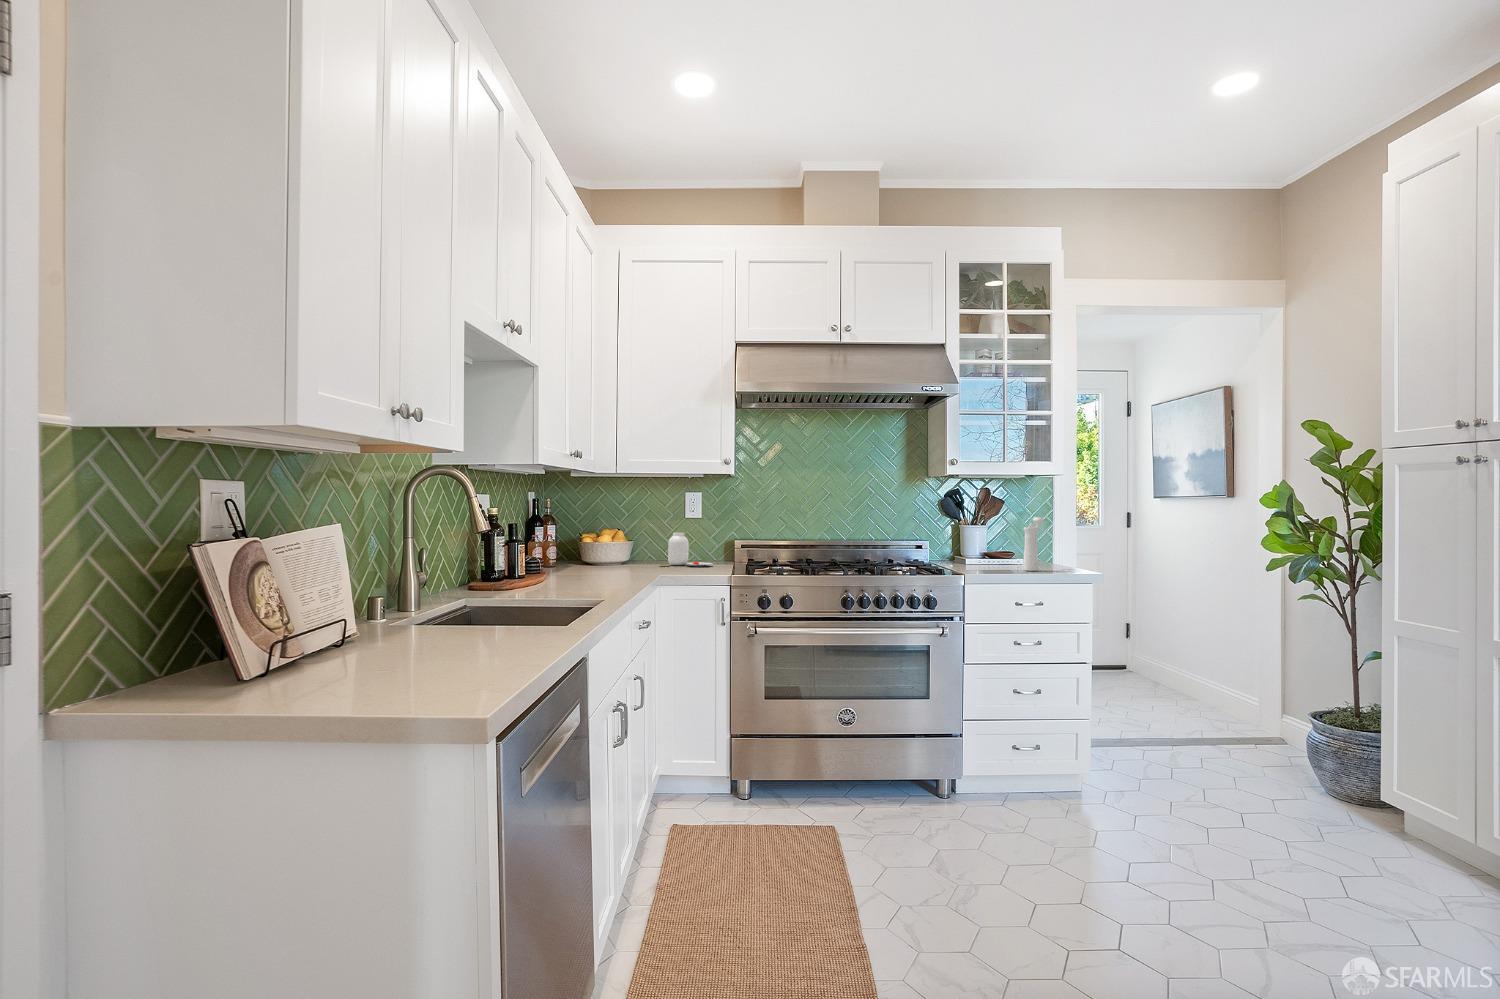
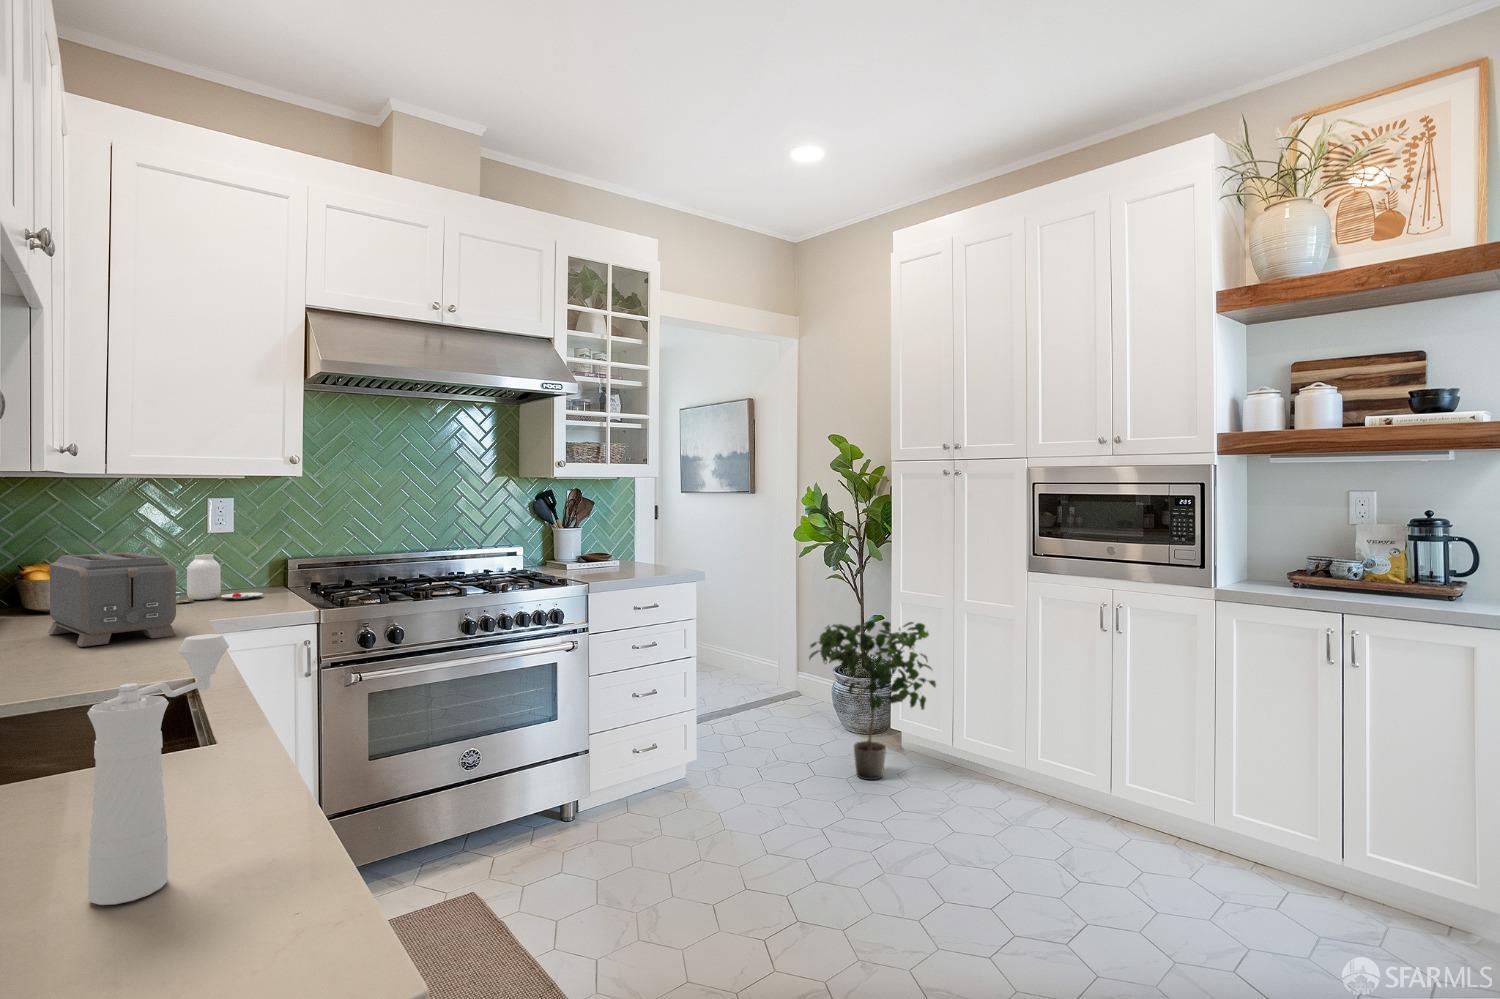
pepper mill: present [1023,517,1044,571] -> present [87,634,229,905]
toaster: none [576,524,633,581] -> present [48,553,176,647]
potted plant: none [1237,647,1441,849] -> present [809,621,936,780]

